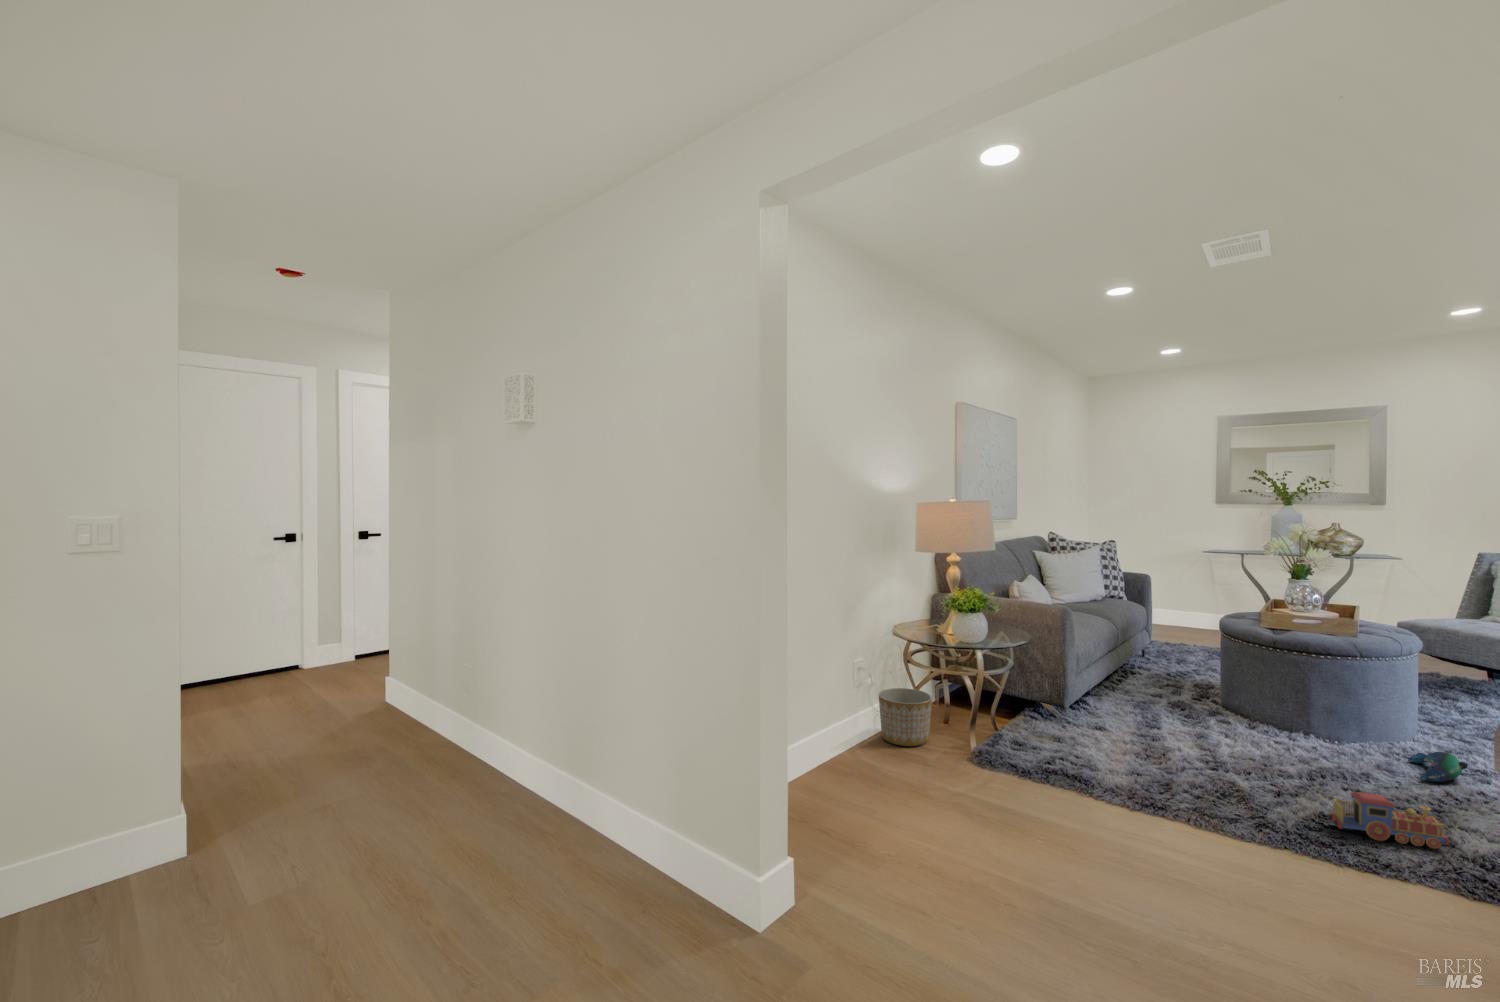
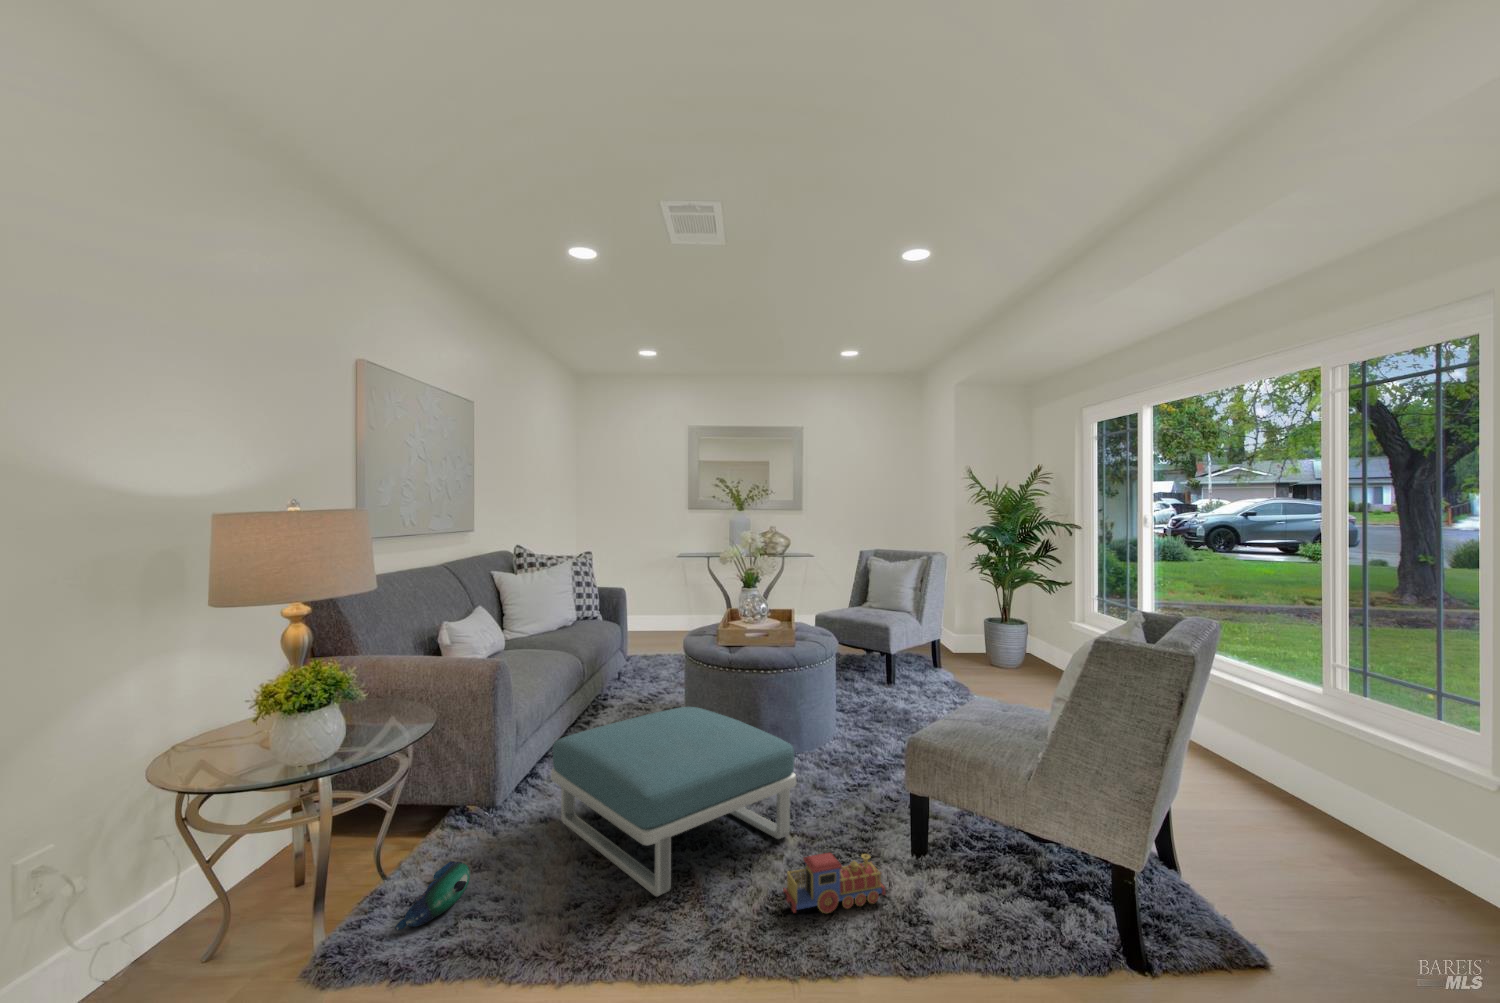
footstool: none [1107,671,1348,790] -> present [551,707,796,896]
planter: present [878,688,932,746] -> none [126,841,253,973]
plush toy: present [1408,752,1468,783] -> present [395,861,470,930]

